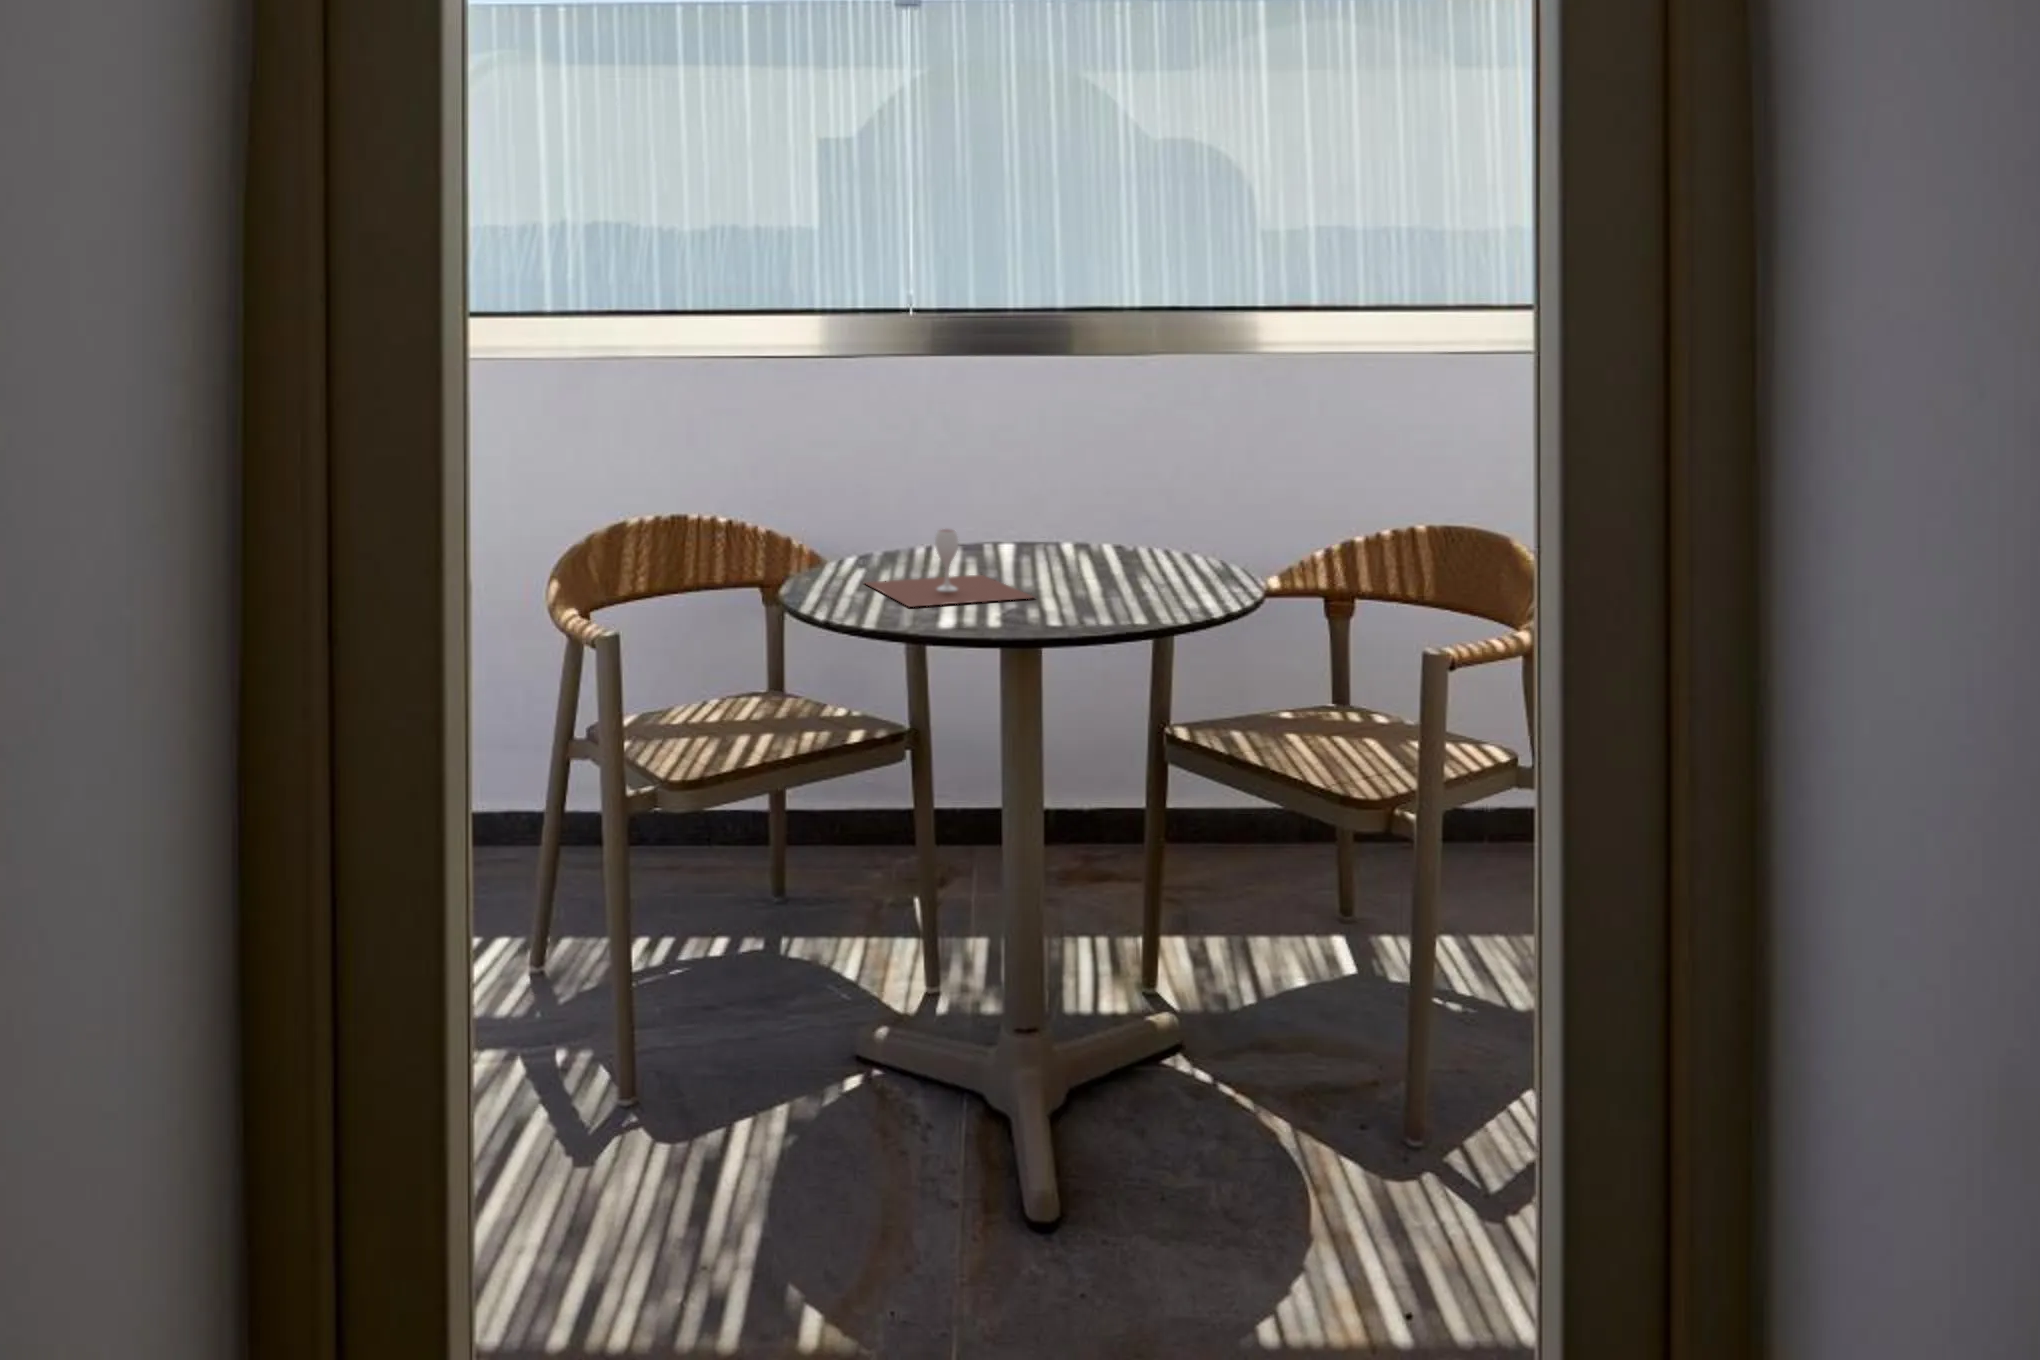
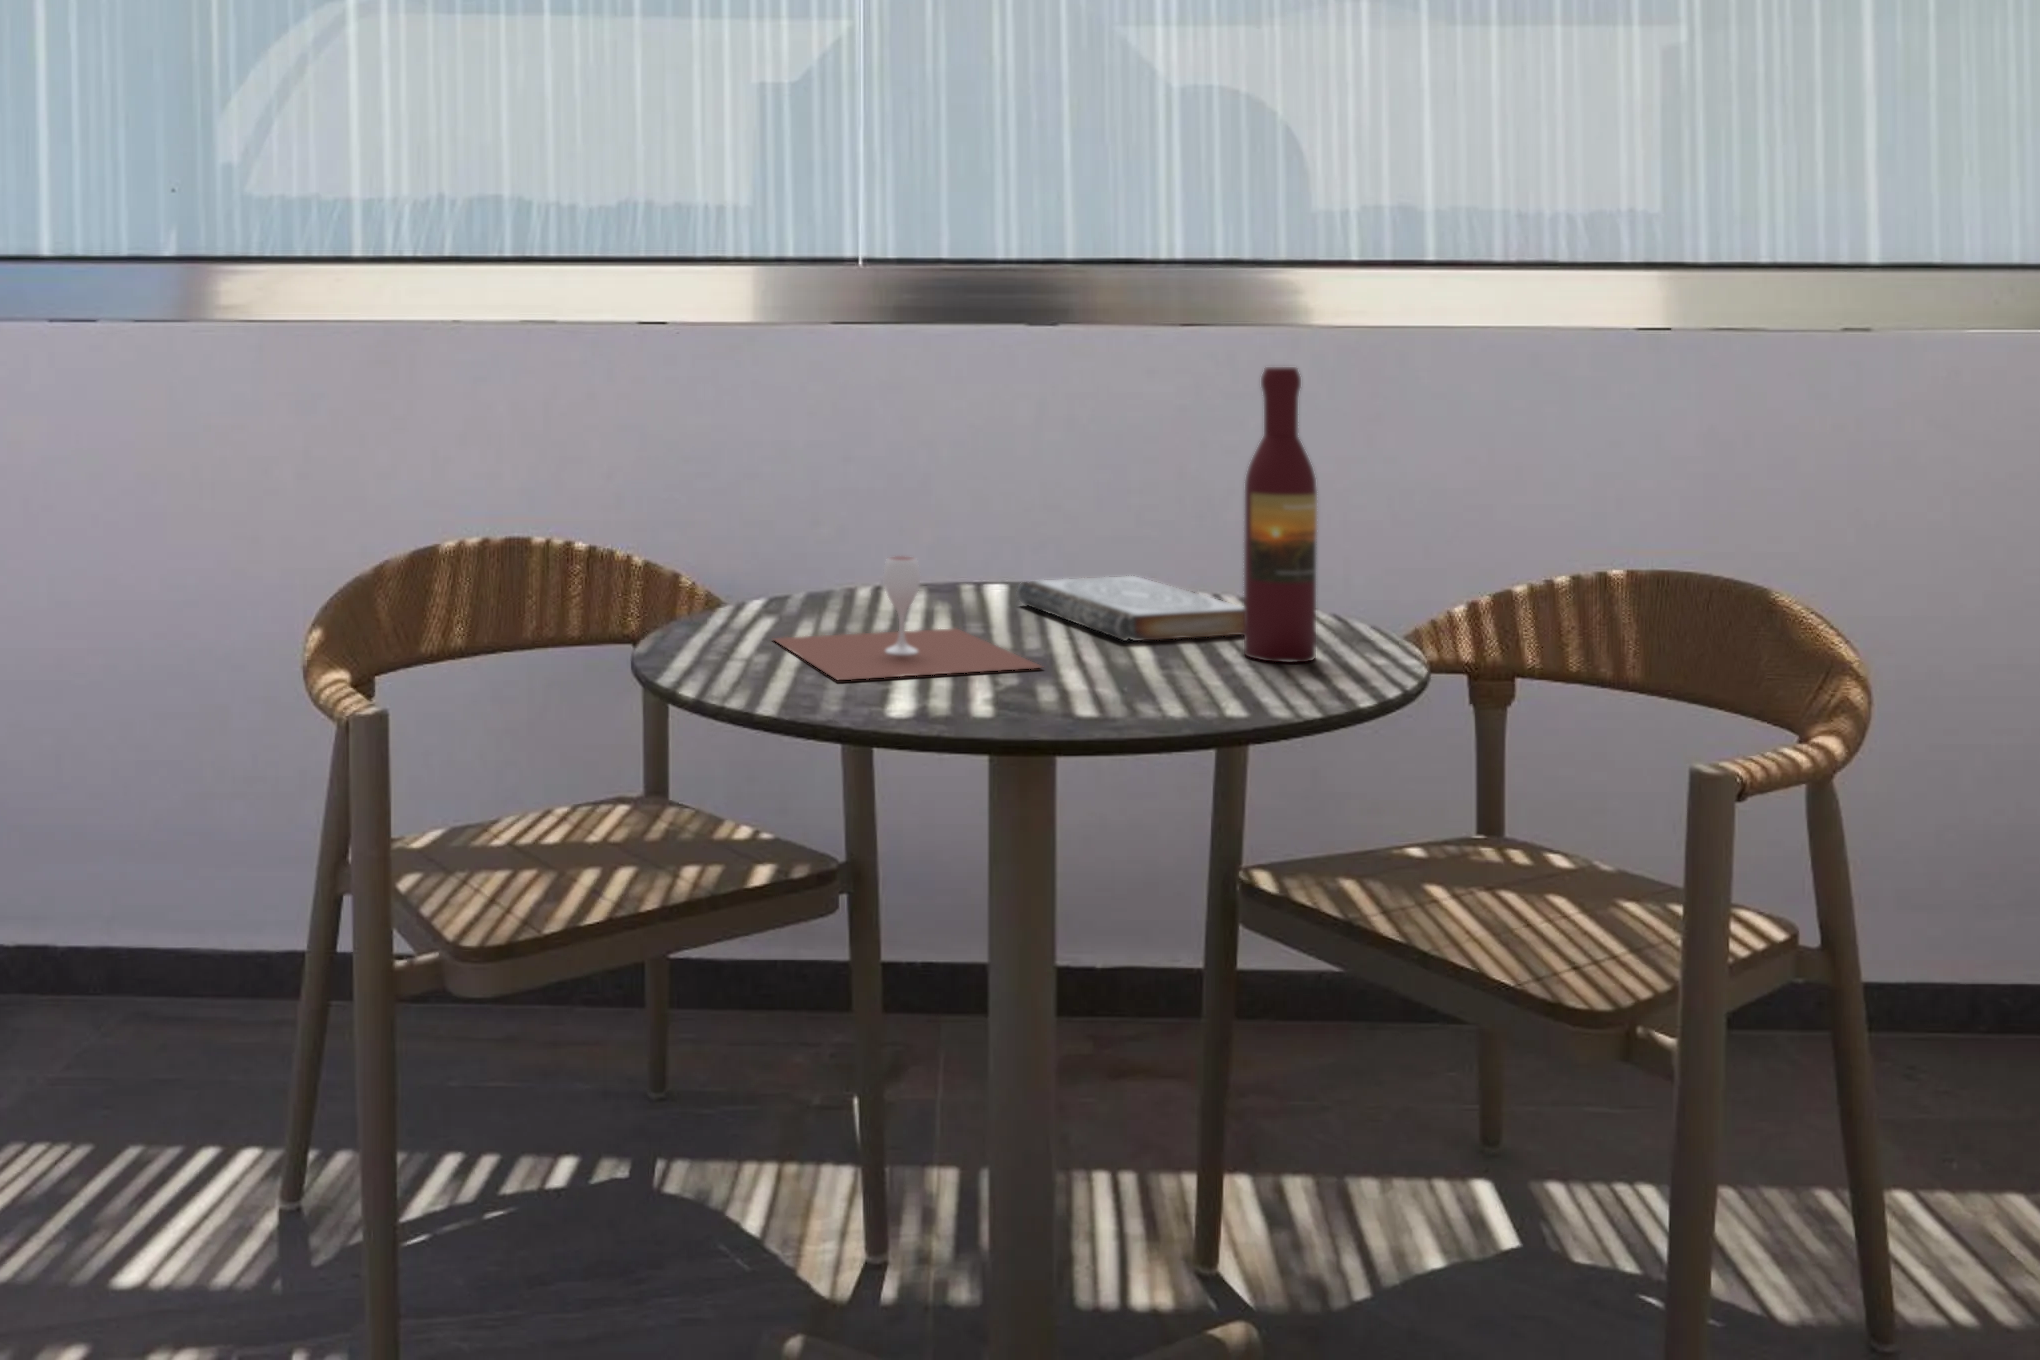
wine bottle: none [1163,407,1207,593] -> present [1244,367,1317,662]
book: none [1021,538,1170,581] -> present [1017,576,1244,641]

